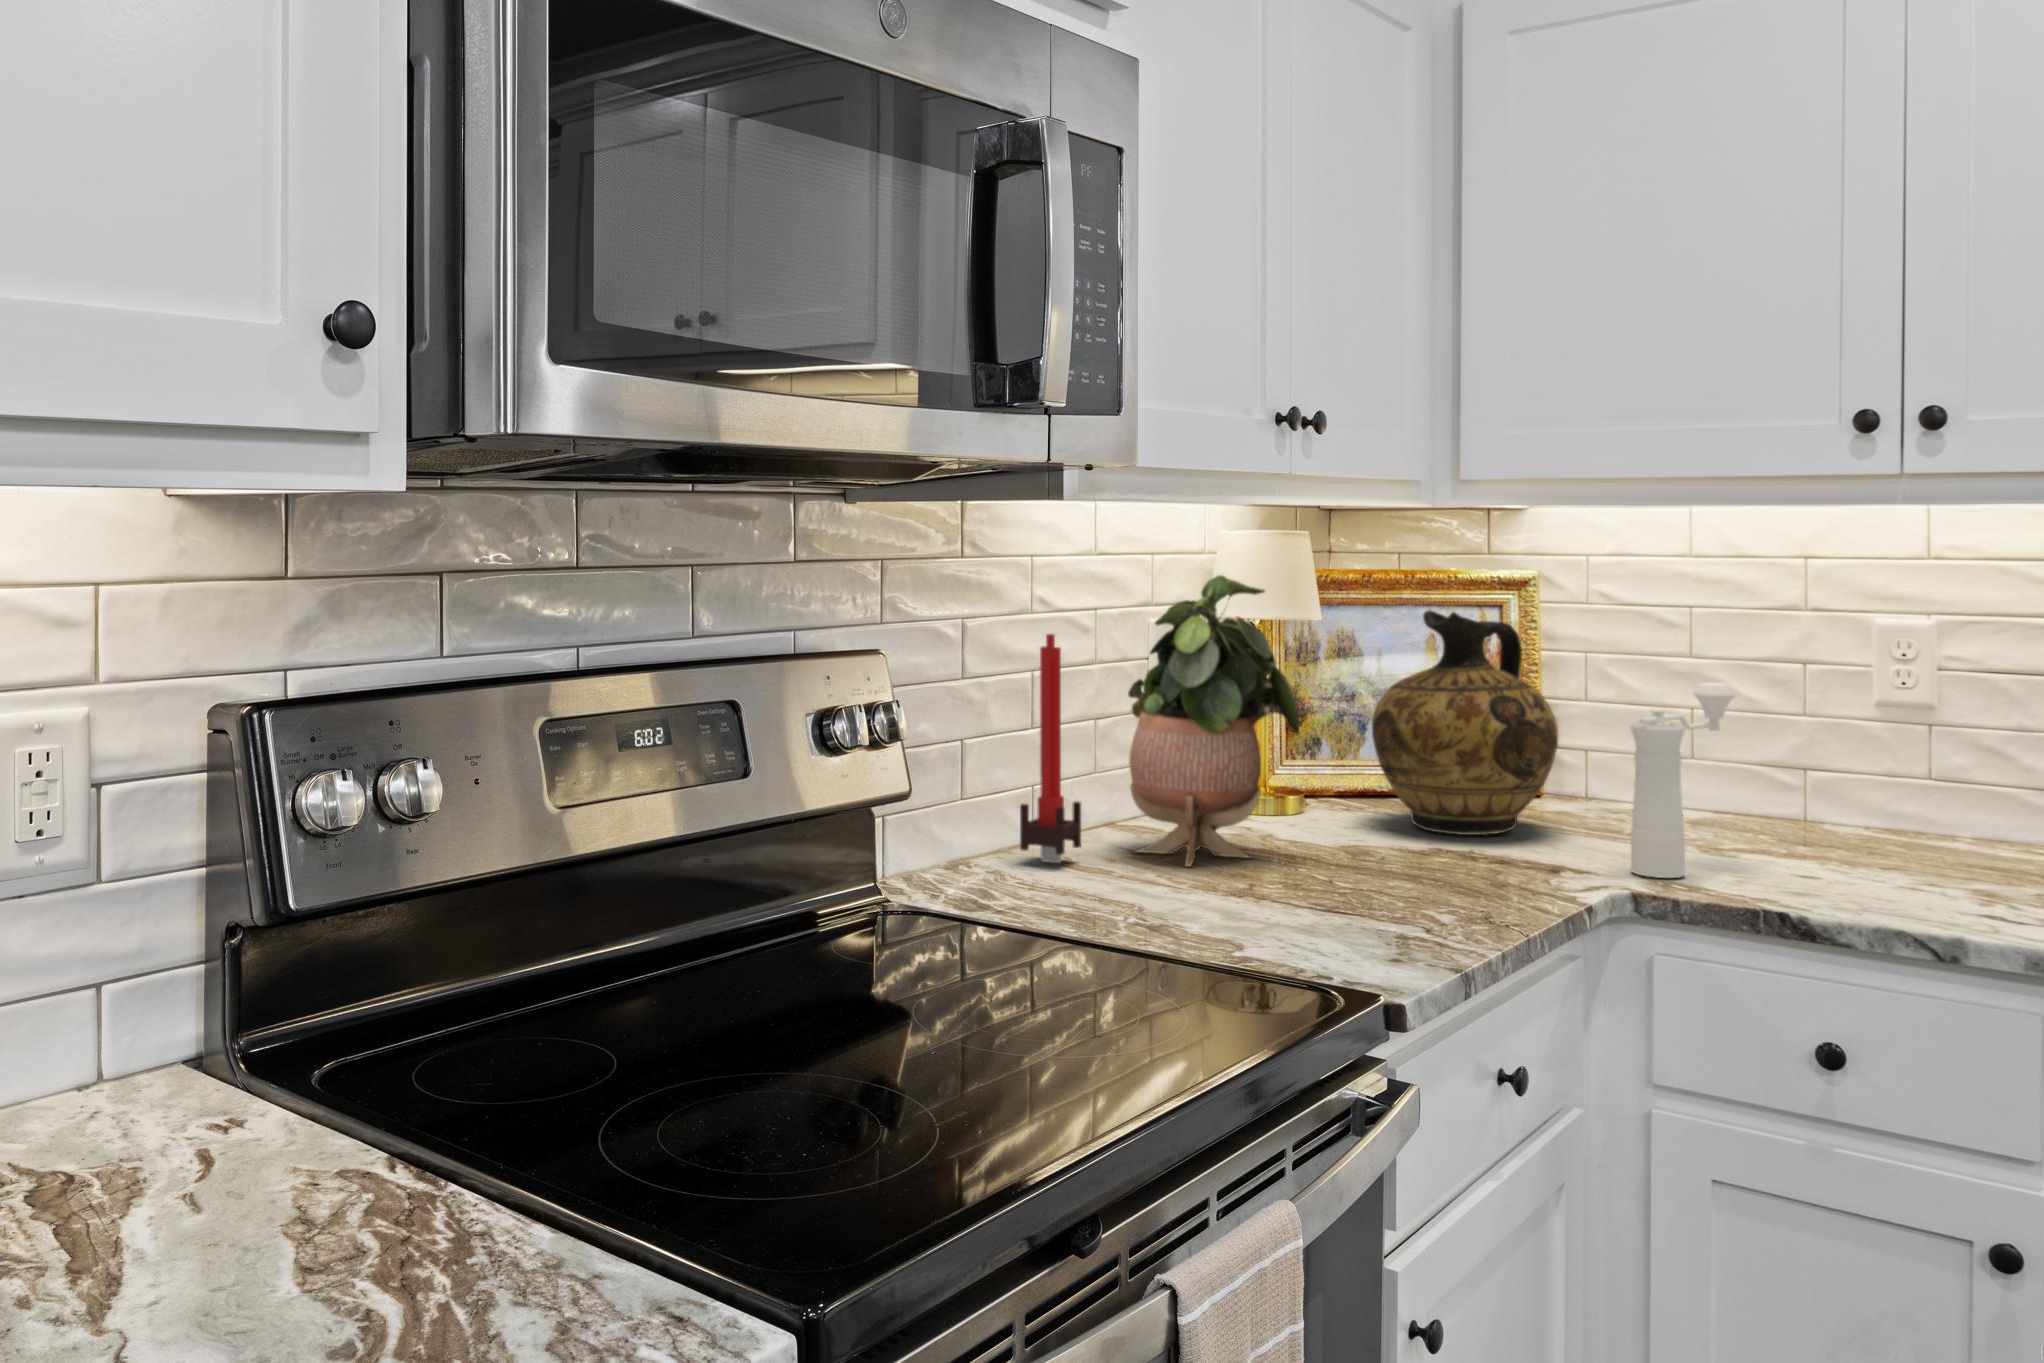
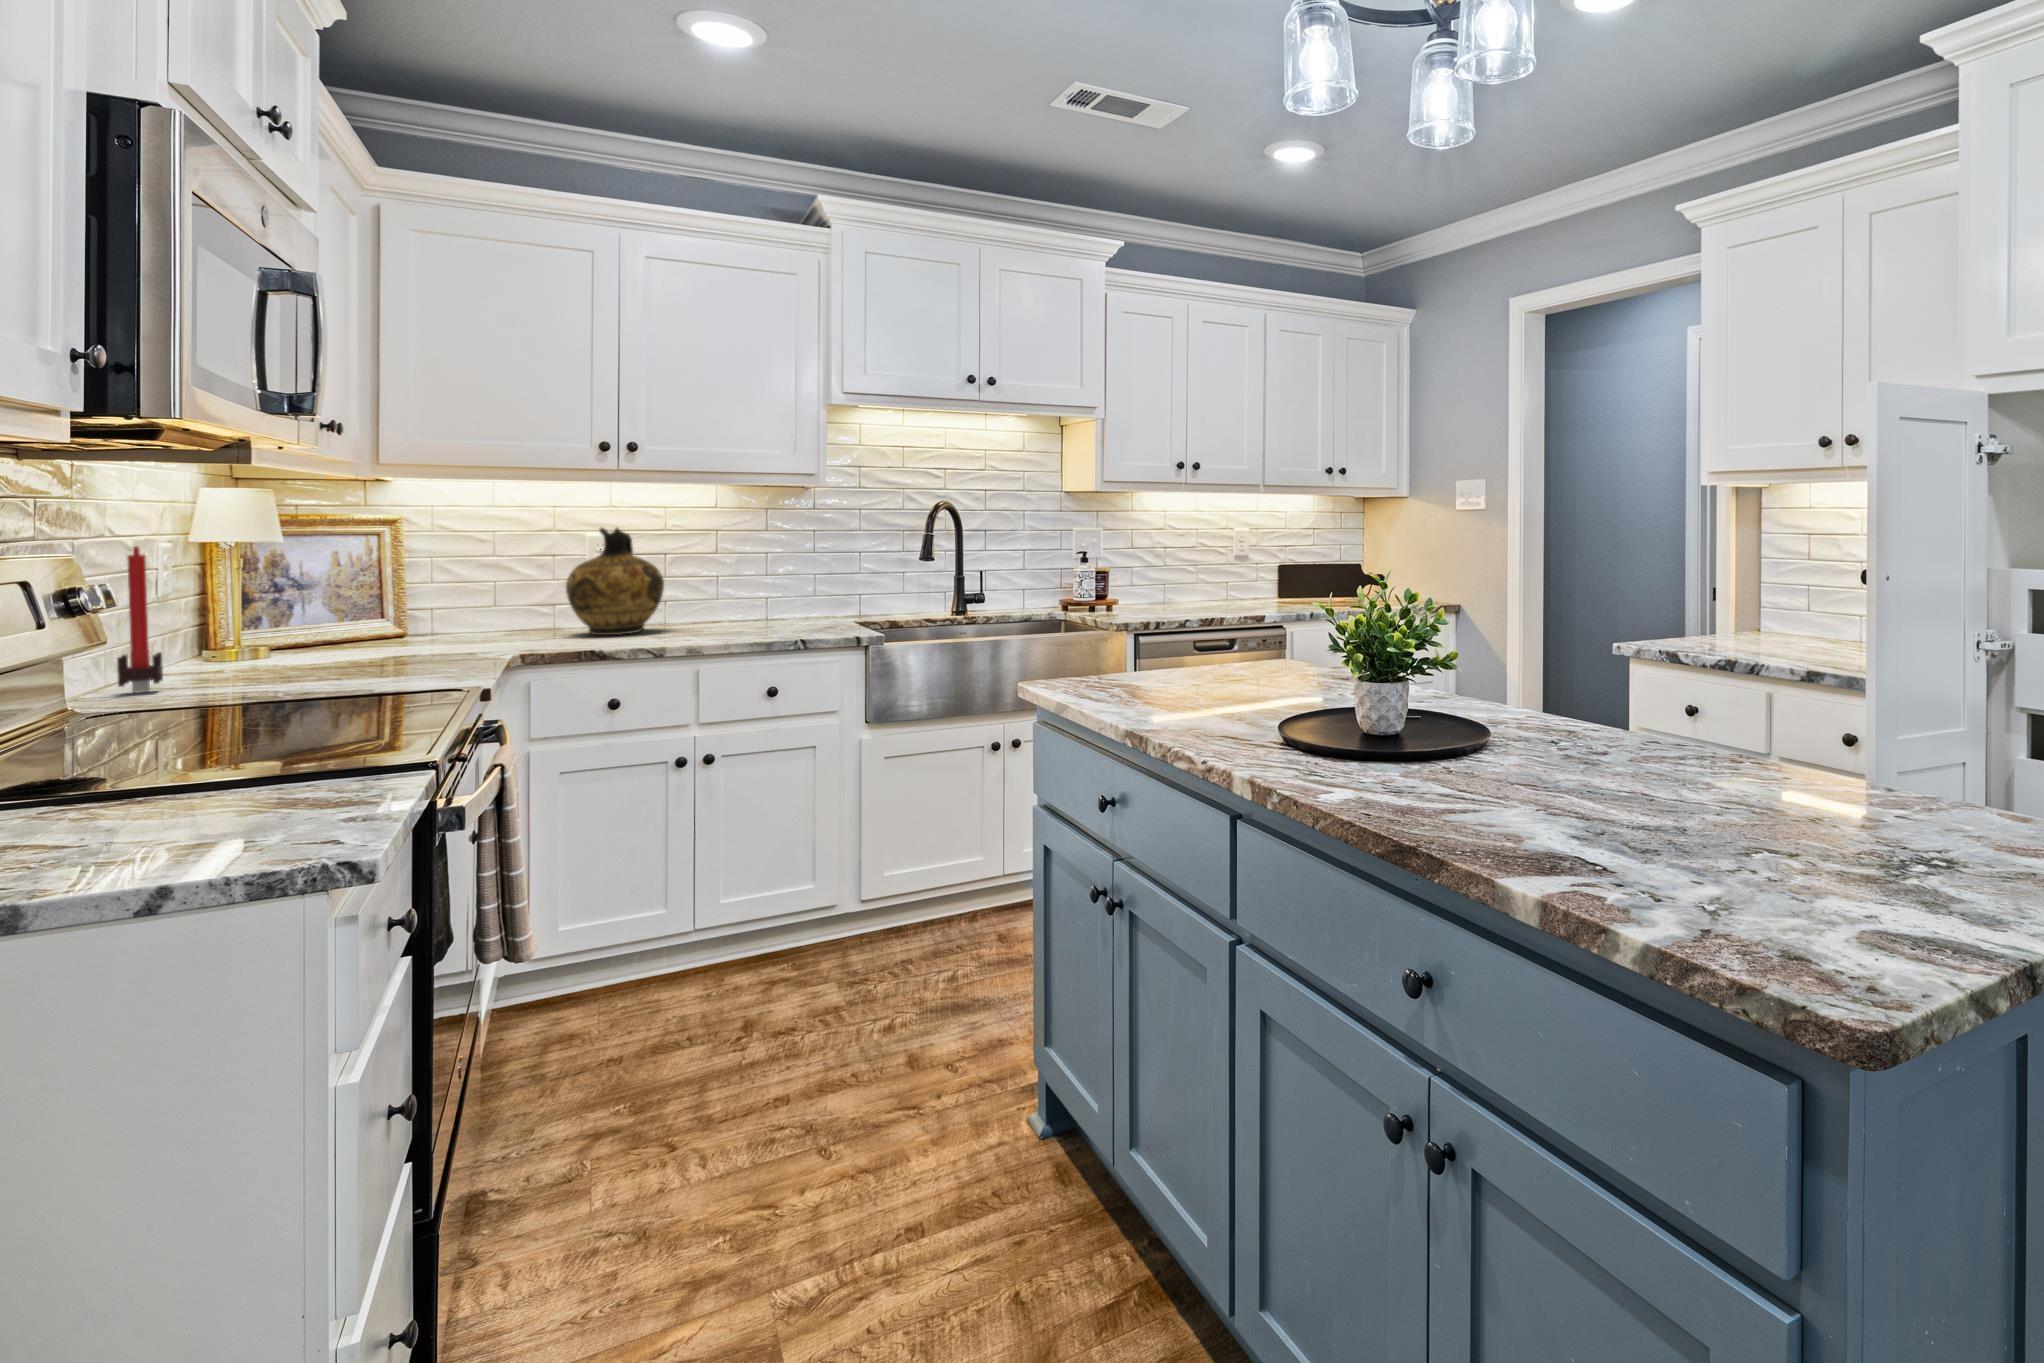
potted plant: present [1128,575,1299,866] -> none [180,510,317,682]
ceramic jug: present [1372,610,1558,835] -> present [566,528,664,635]
pepper mill: present [1631,683,1735,878] -> none [504,559,547,650]

